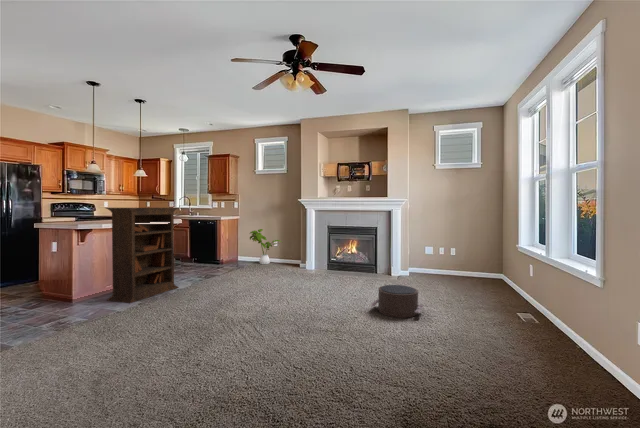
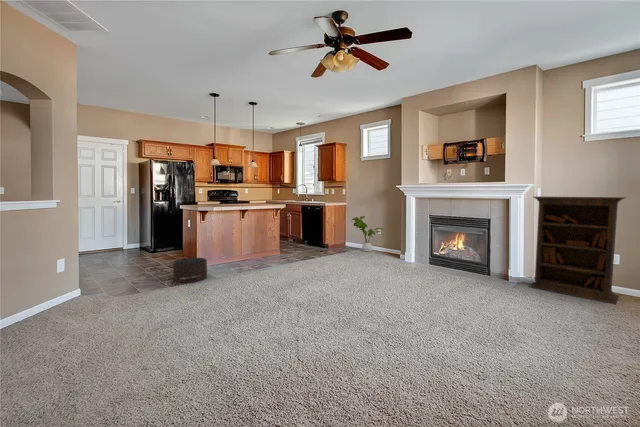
bookcase: present [106,208,178,303] -> present [529,196,625,304]
pouf: present [371,285,423,318] -> present [173,258,207,283]

